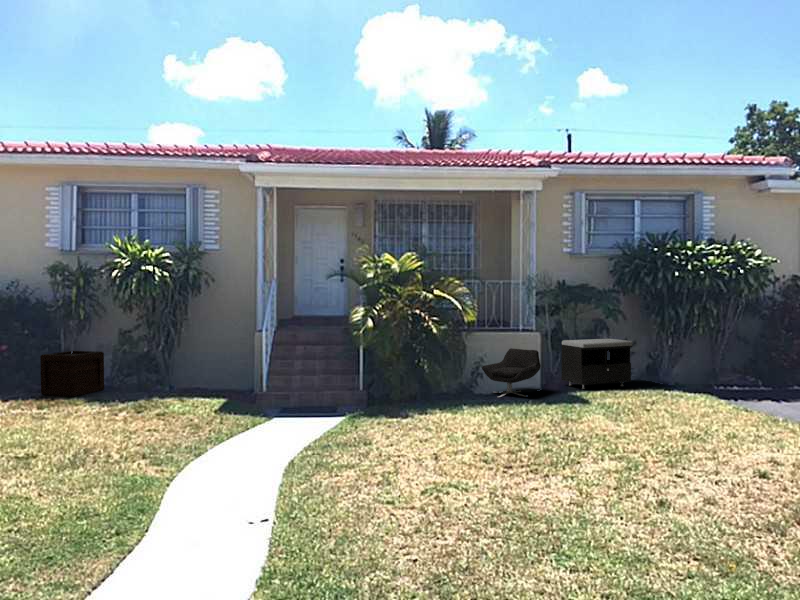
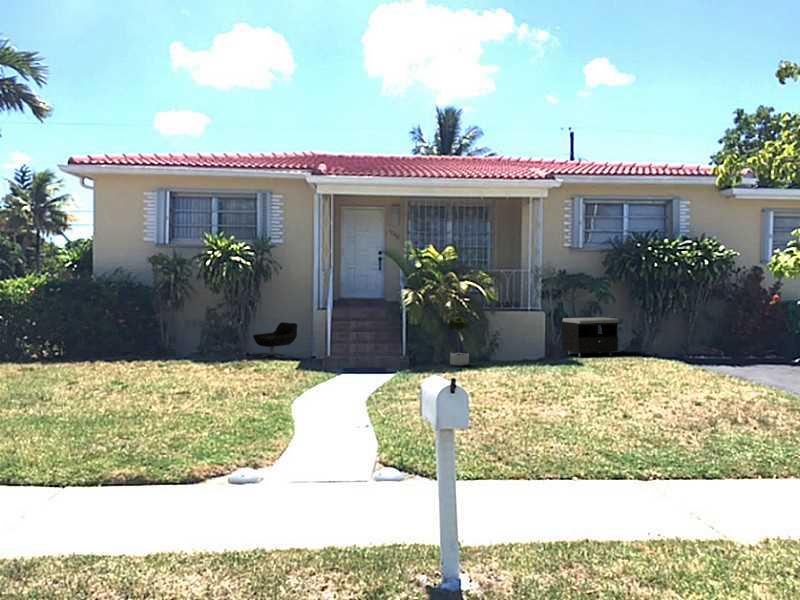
potted tree: none [414,341,442,404] -> present [448,317,469,365]
lounge chair: present [482,348,541,397] -> present [253,322,297,357]
wooden crate: present [40,351,104,397] -> none [147,325,194,360]

